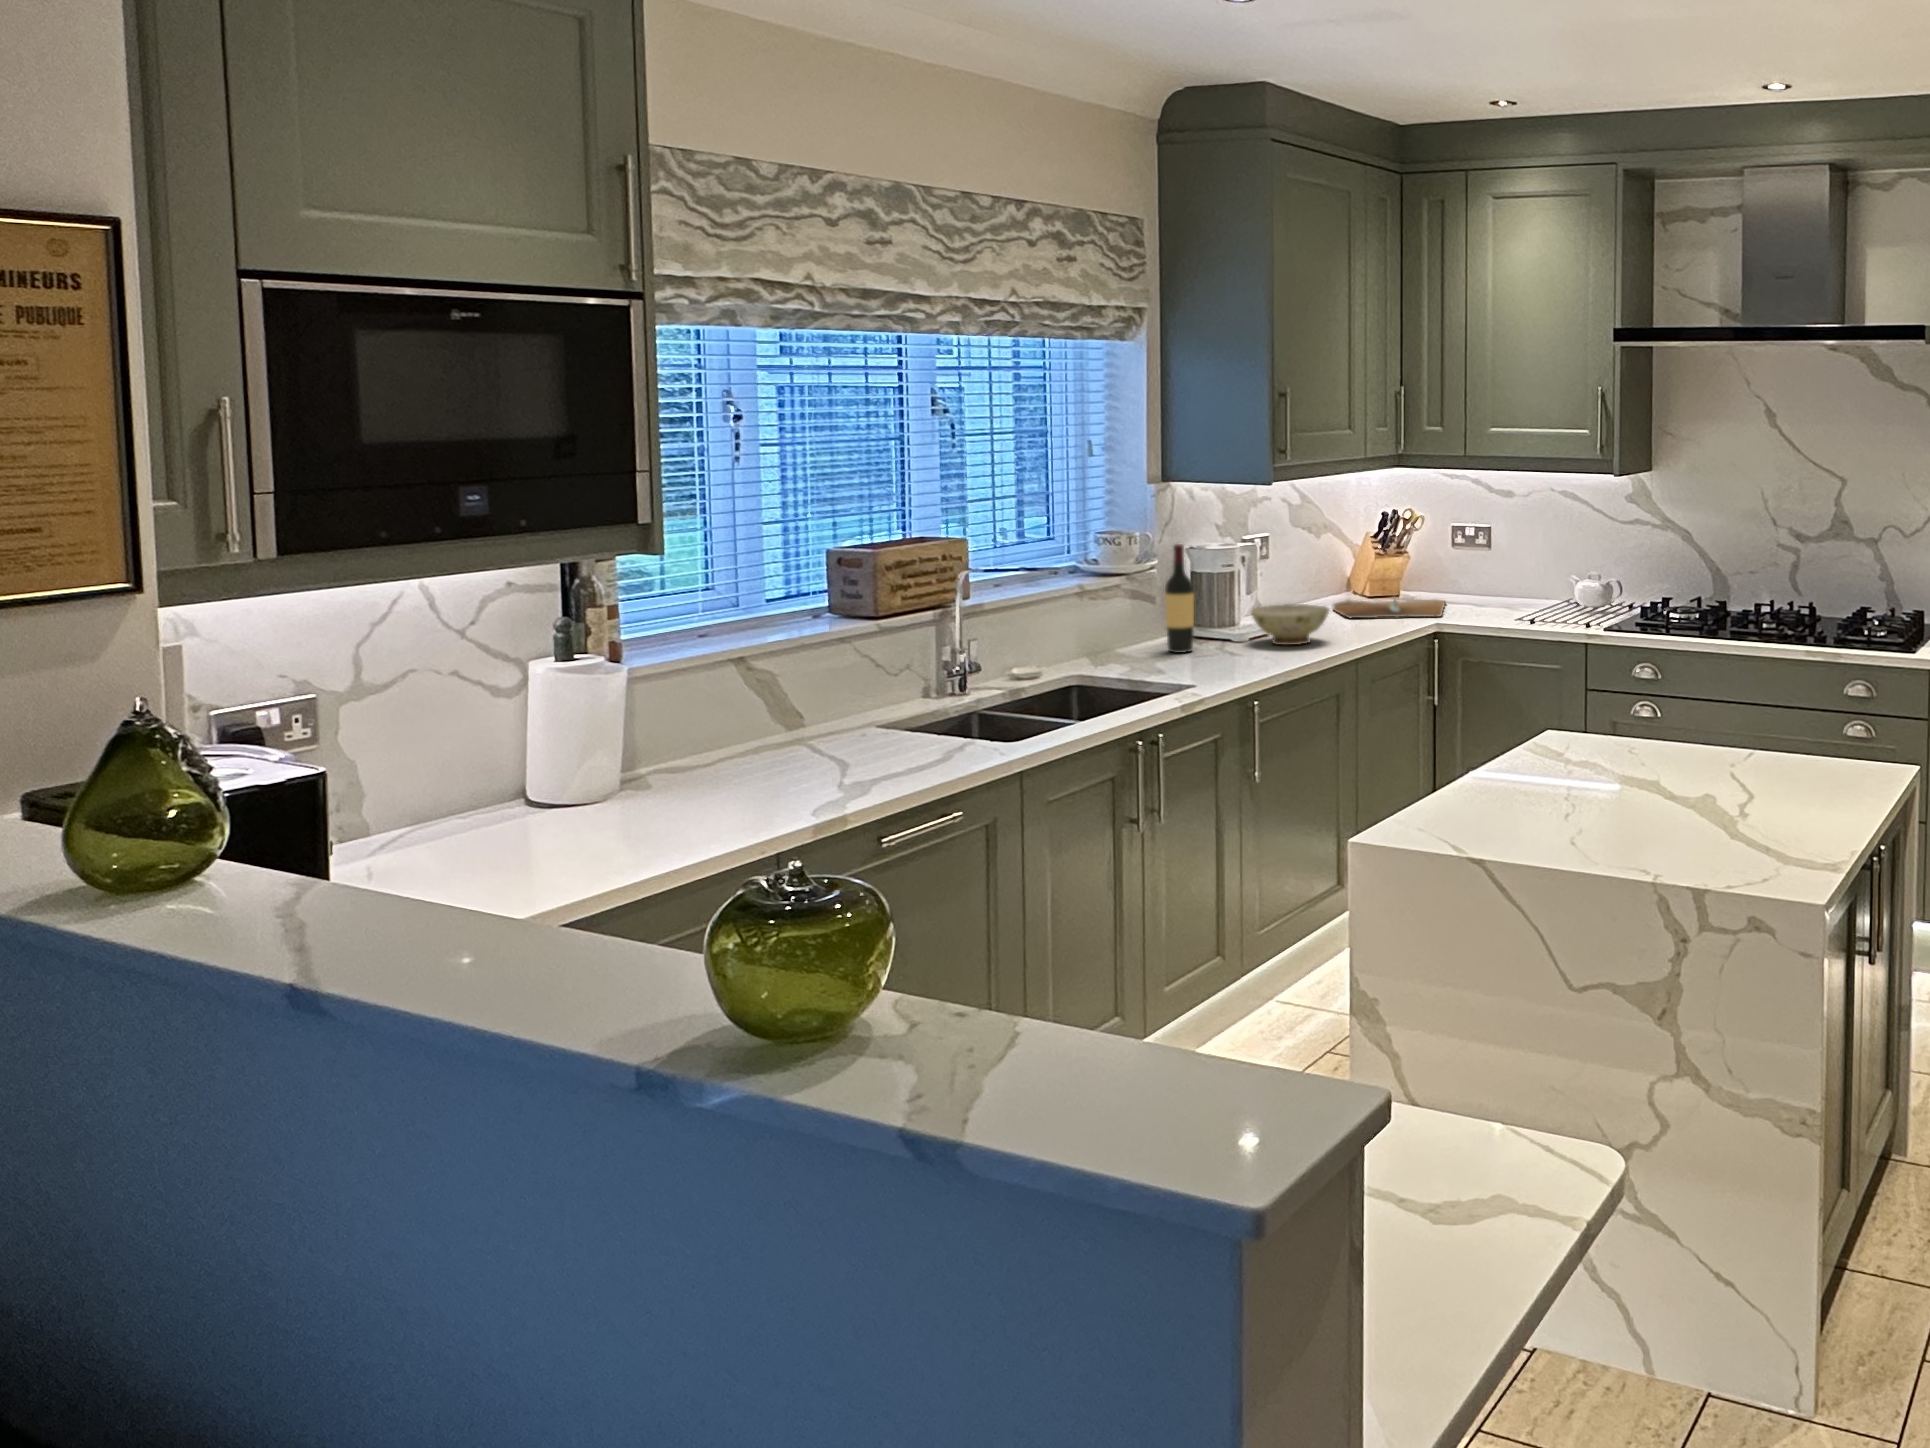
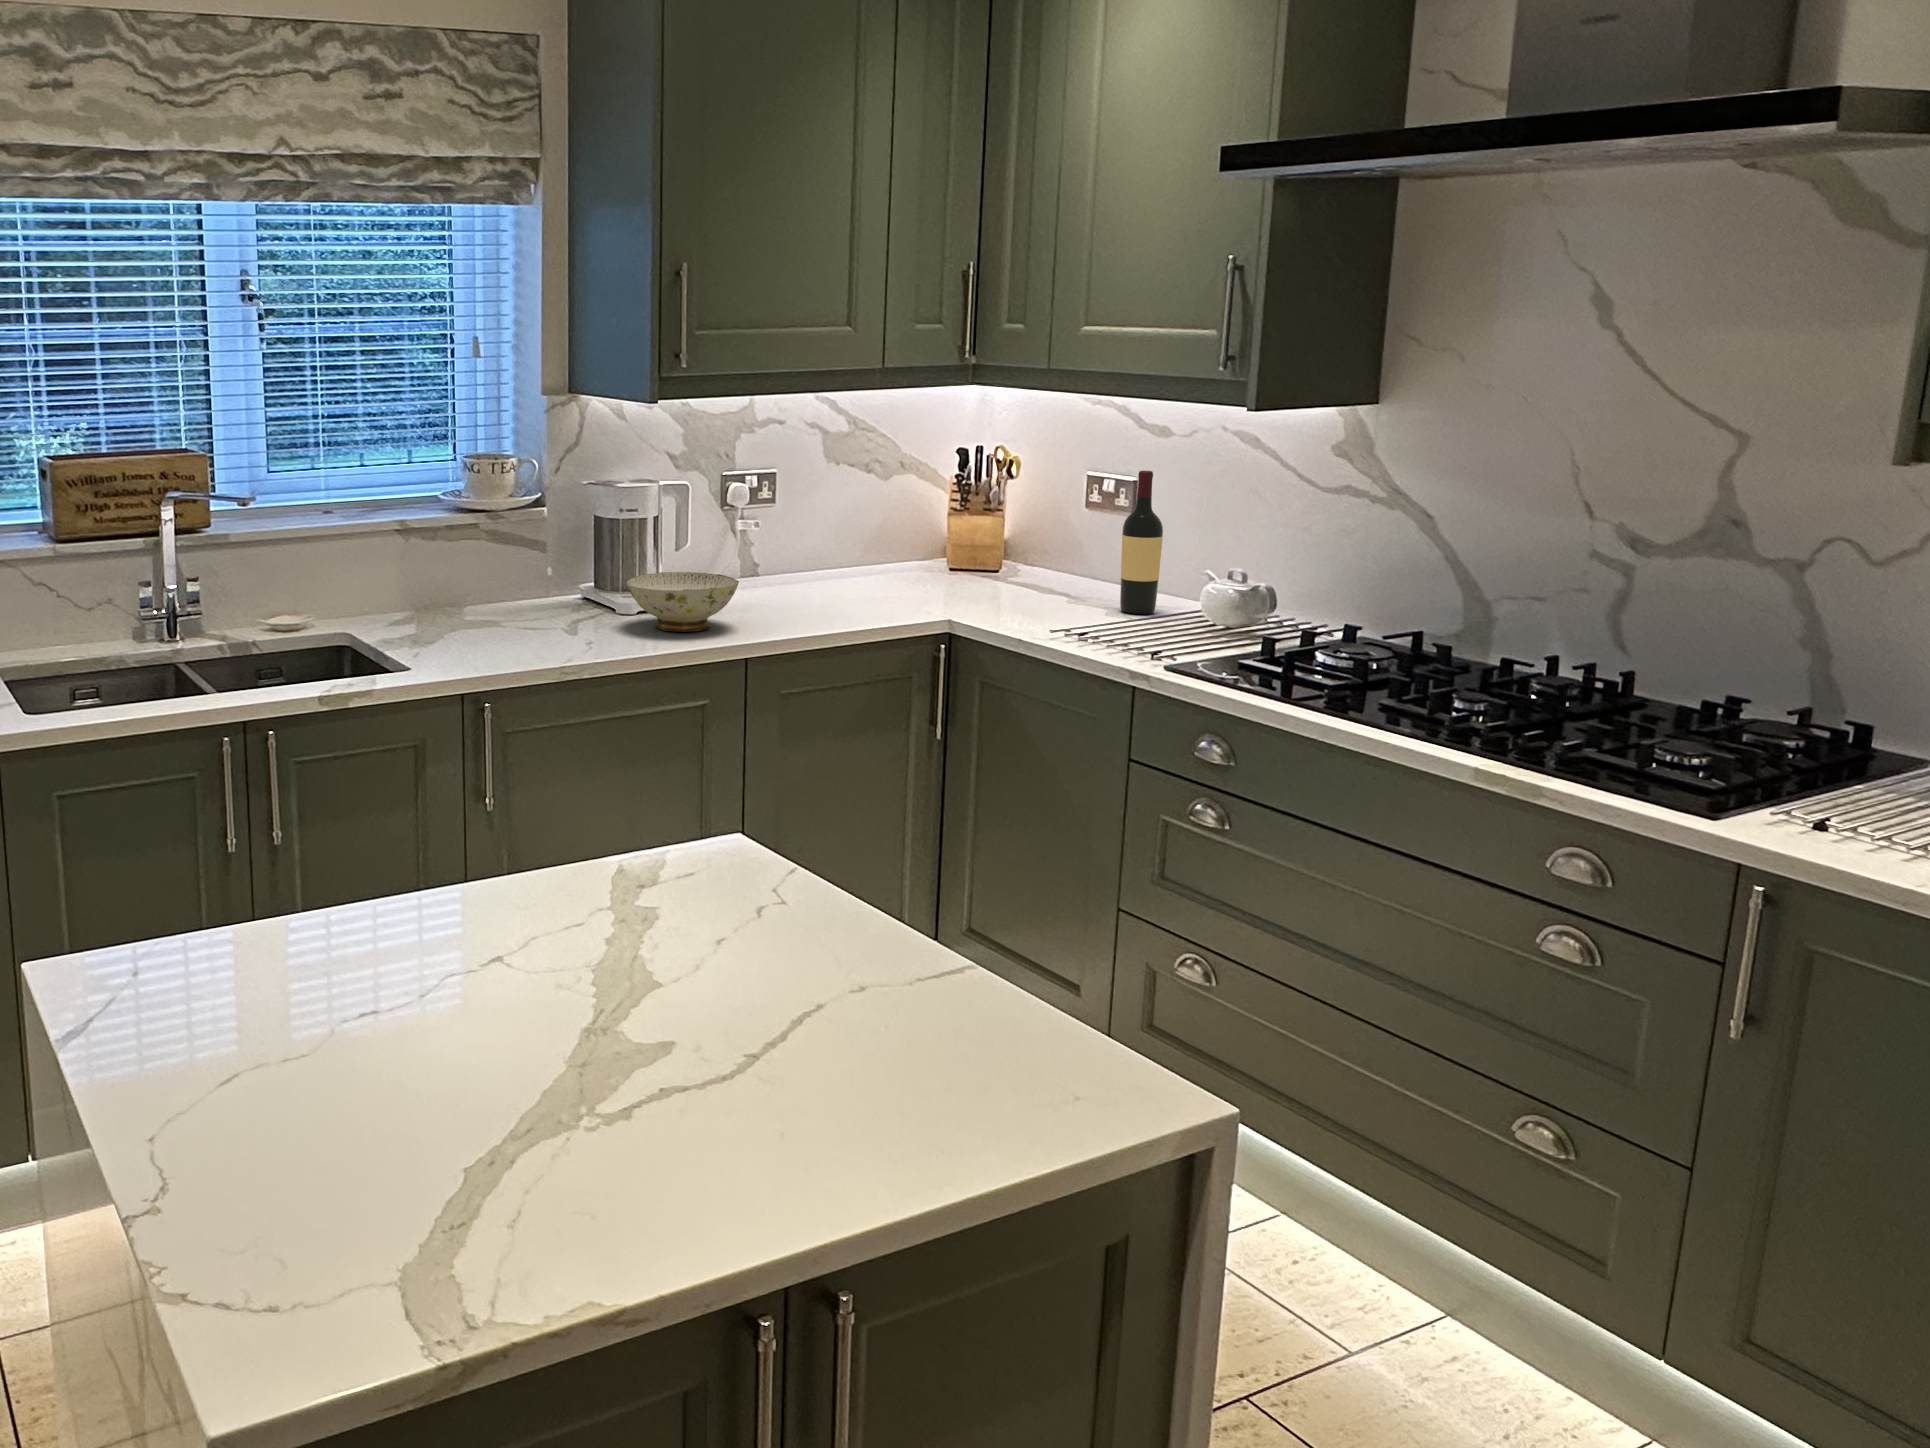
wine bottle: present [1165,544,1194,653] -> present [1120,471,1163,614]
cutting board: present [1333,599,1445,618] -> none [842,572,1041,612]

